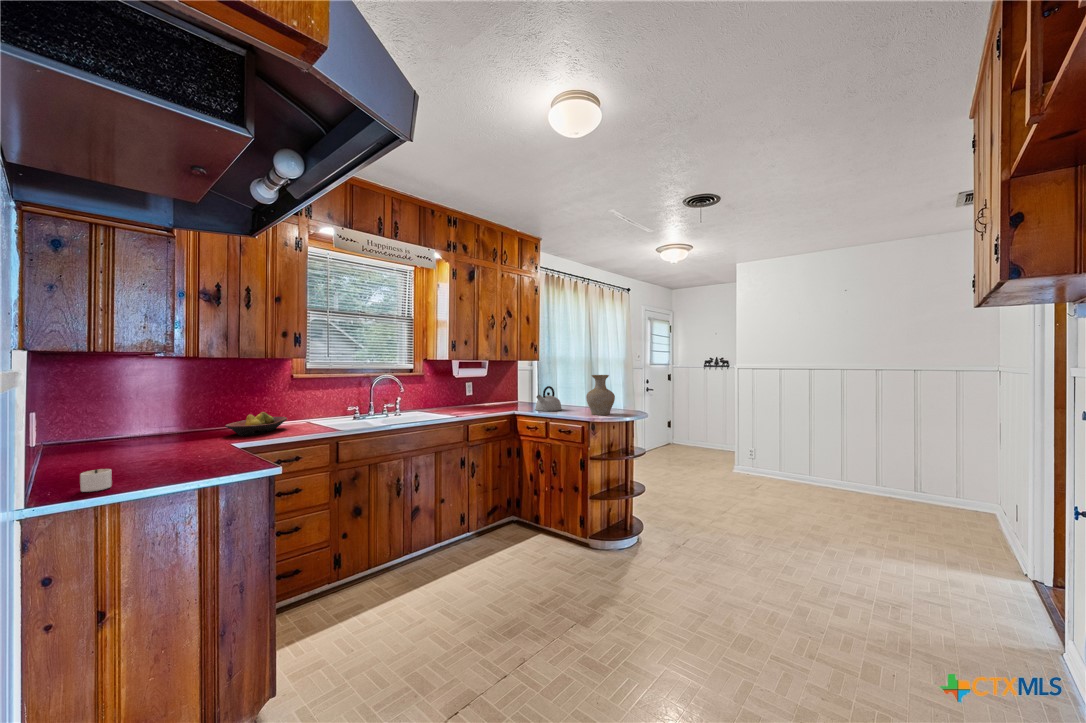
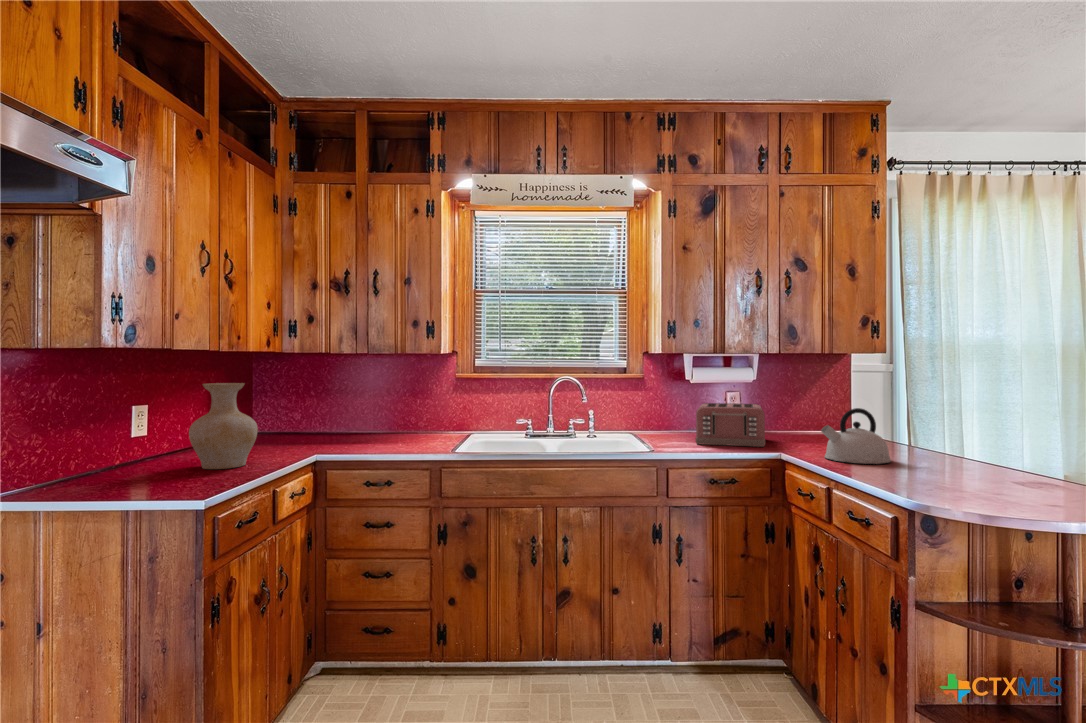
vase: present [586,375,615,415] -> present [189,383,258,469]
toaster: none [458,387,503,411] -> present [696,403,766,447]
fruit bowl: present [225,412,287,436] -> none [342,419,422,447]
candle: present [80,469,112,492] -> none [75,465,116,488]

